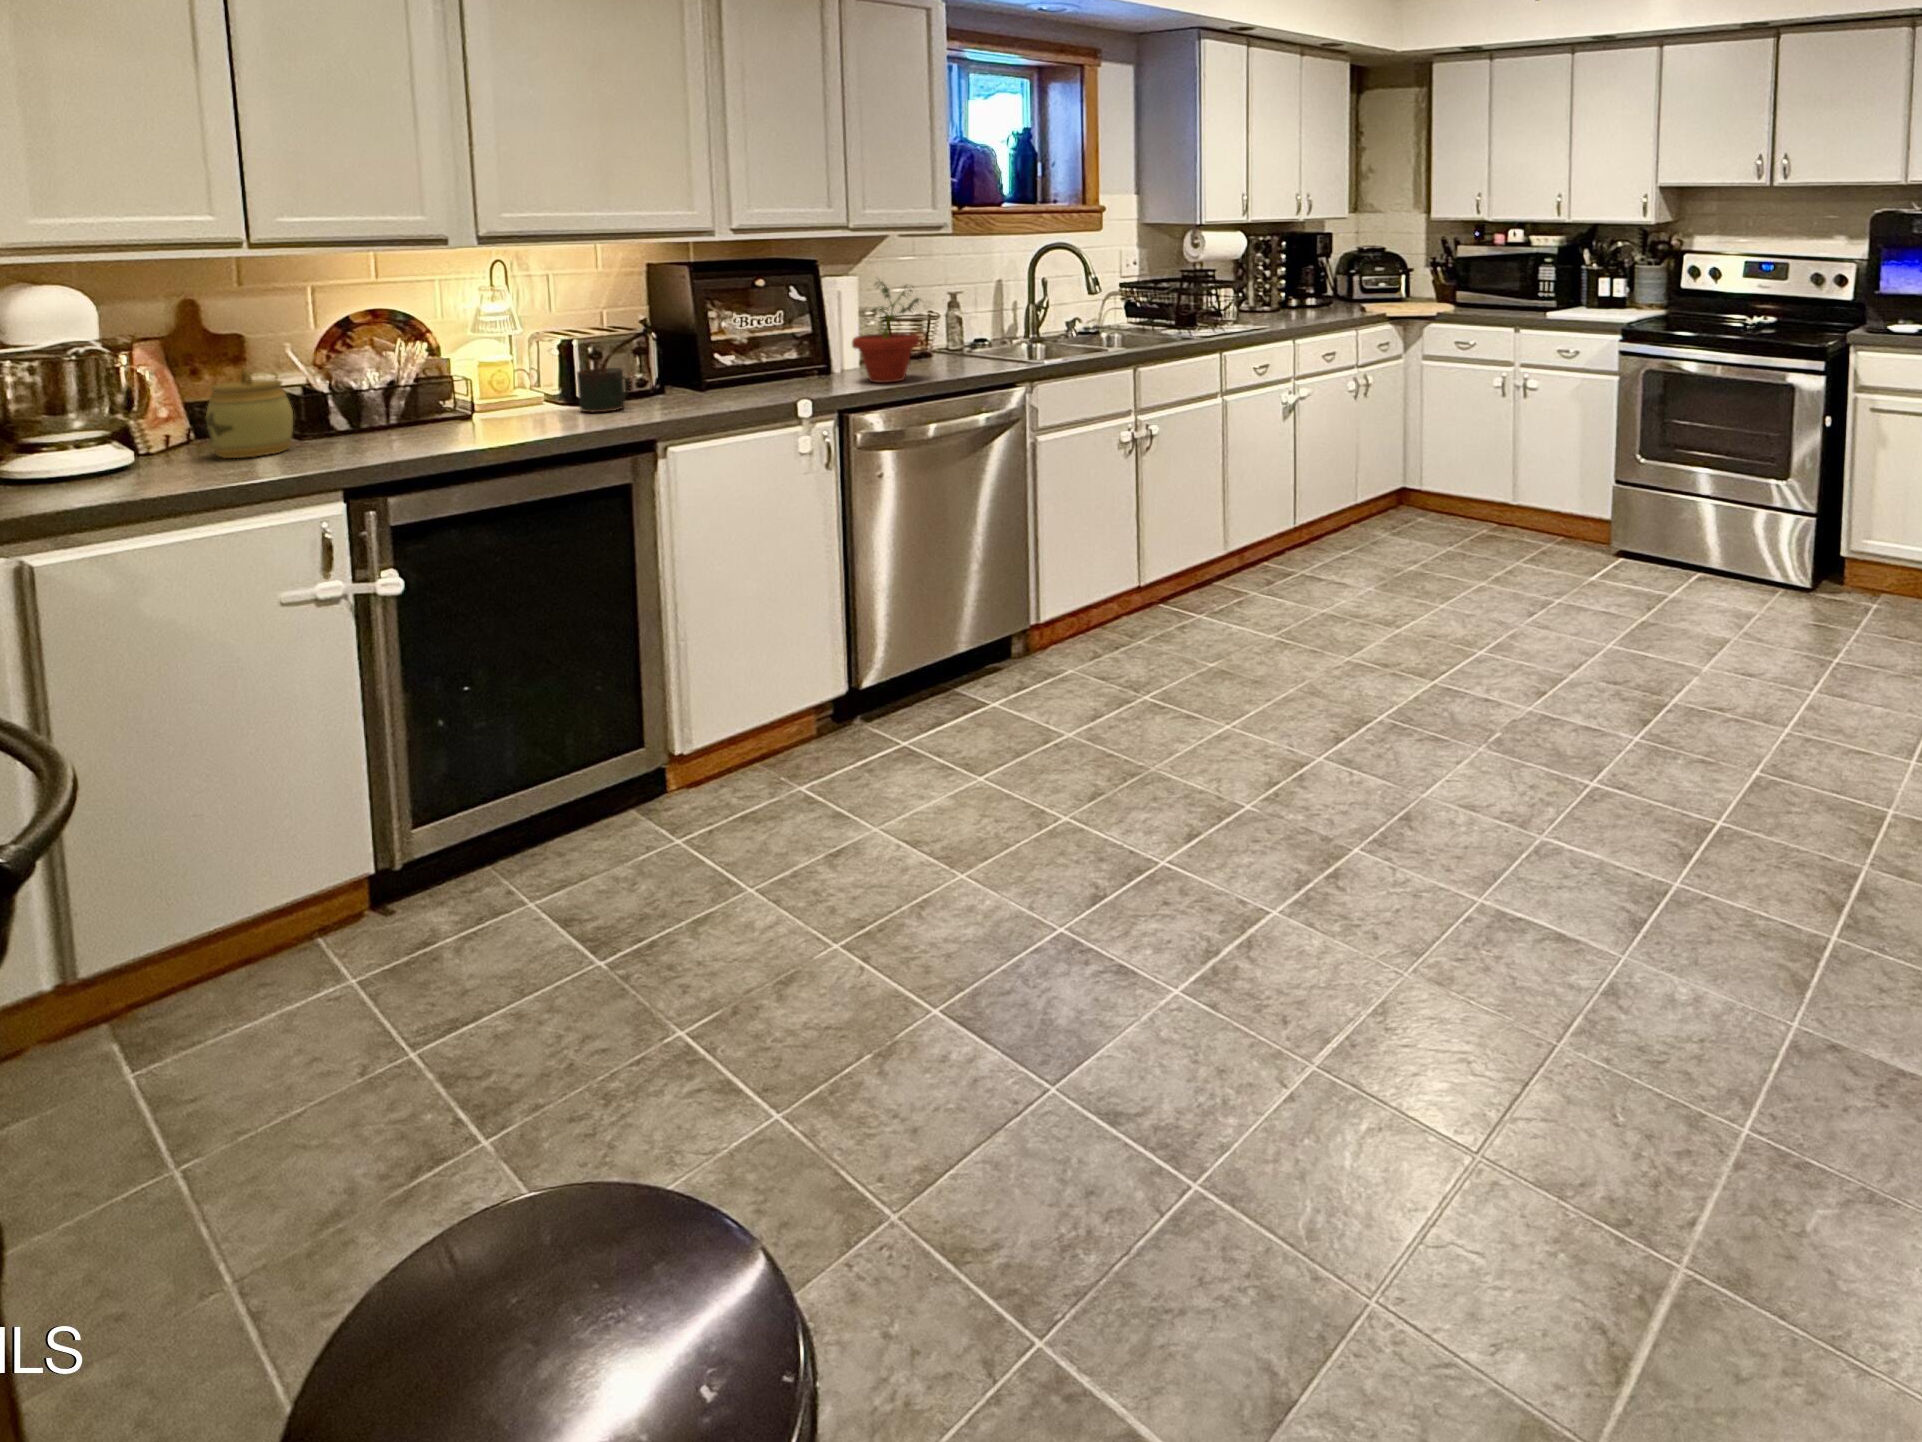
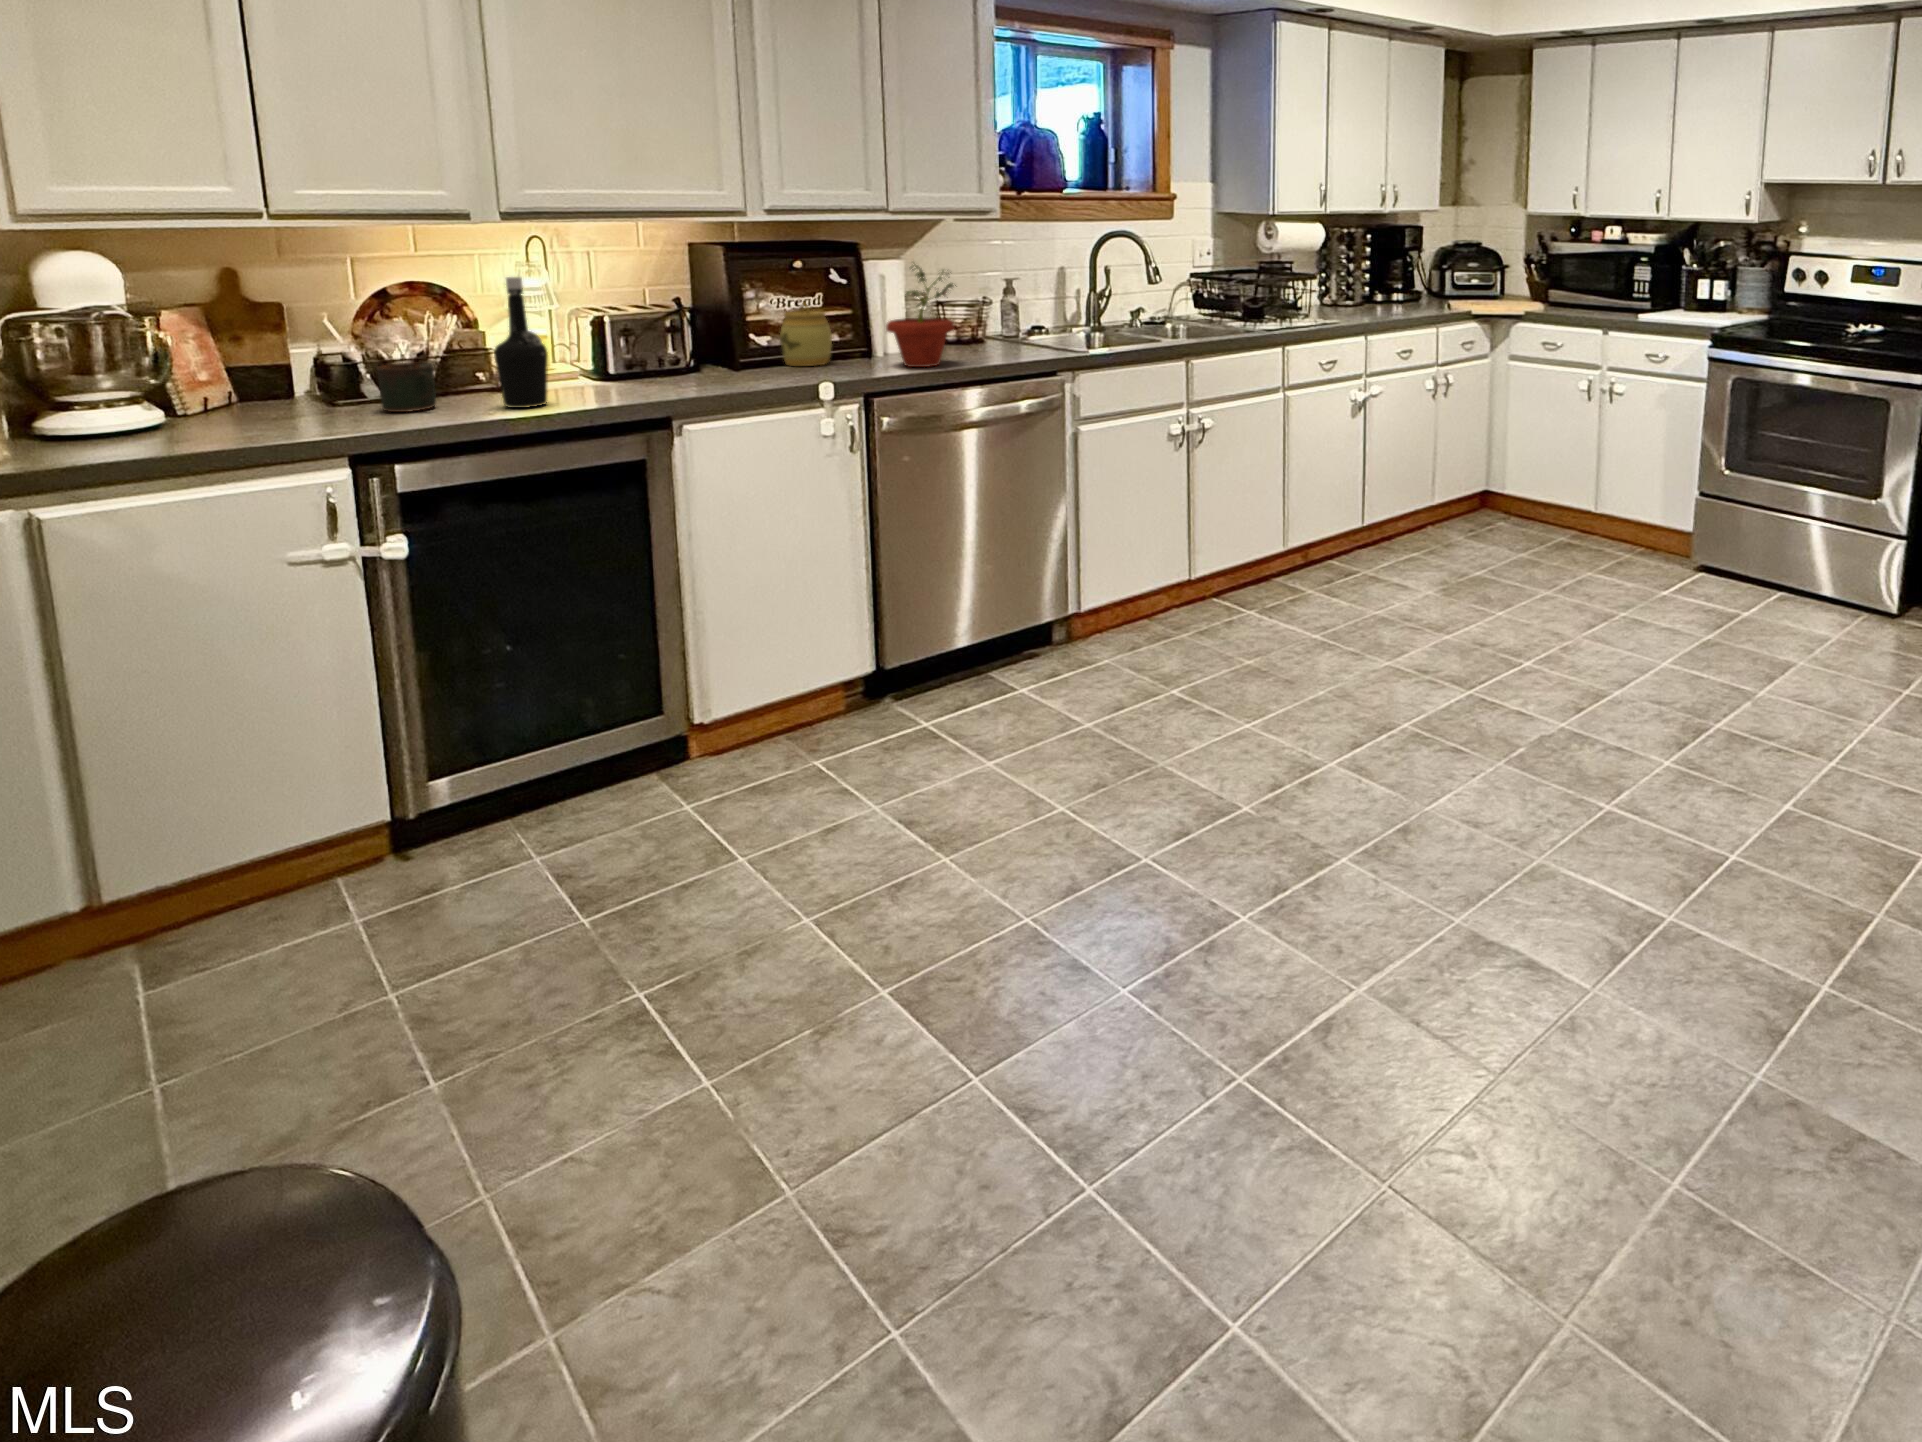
bottle: none [478,302,531,436] -> present [494,277,548,408]
mug: present [577,368,629,412] -> present [377,363,436,412]
jar: present [206,369,293,458] -> present [780,303,832,366]

